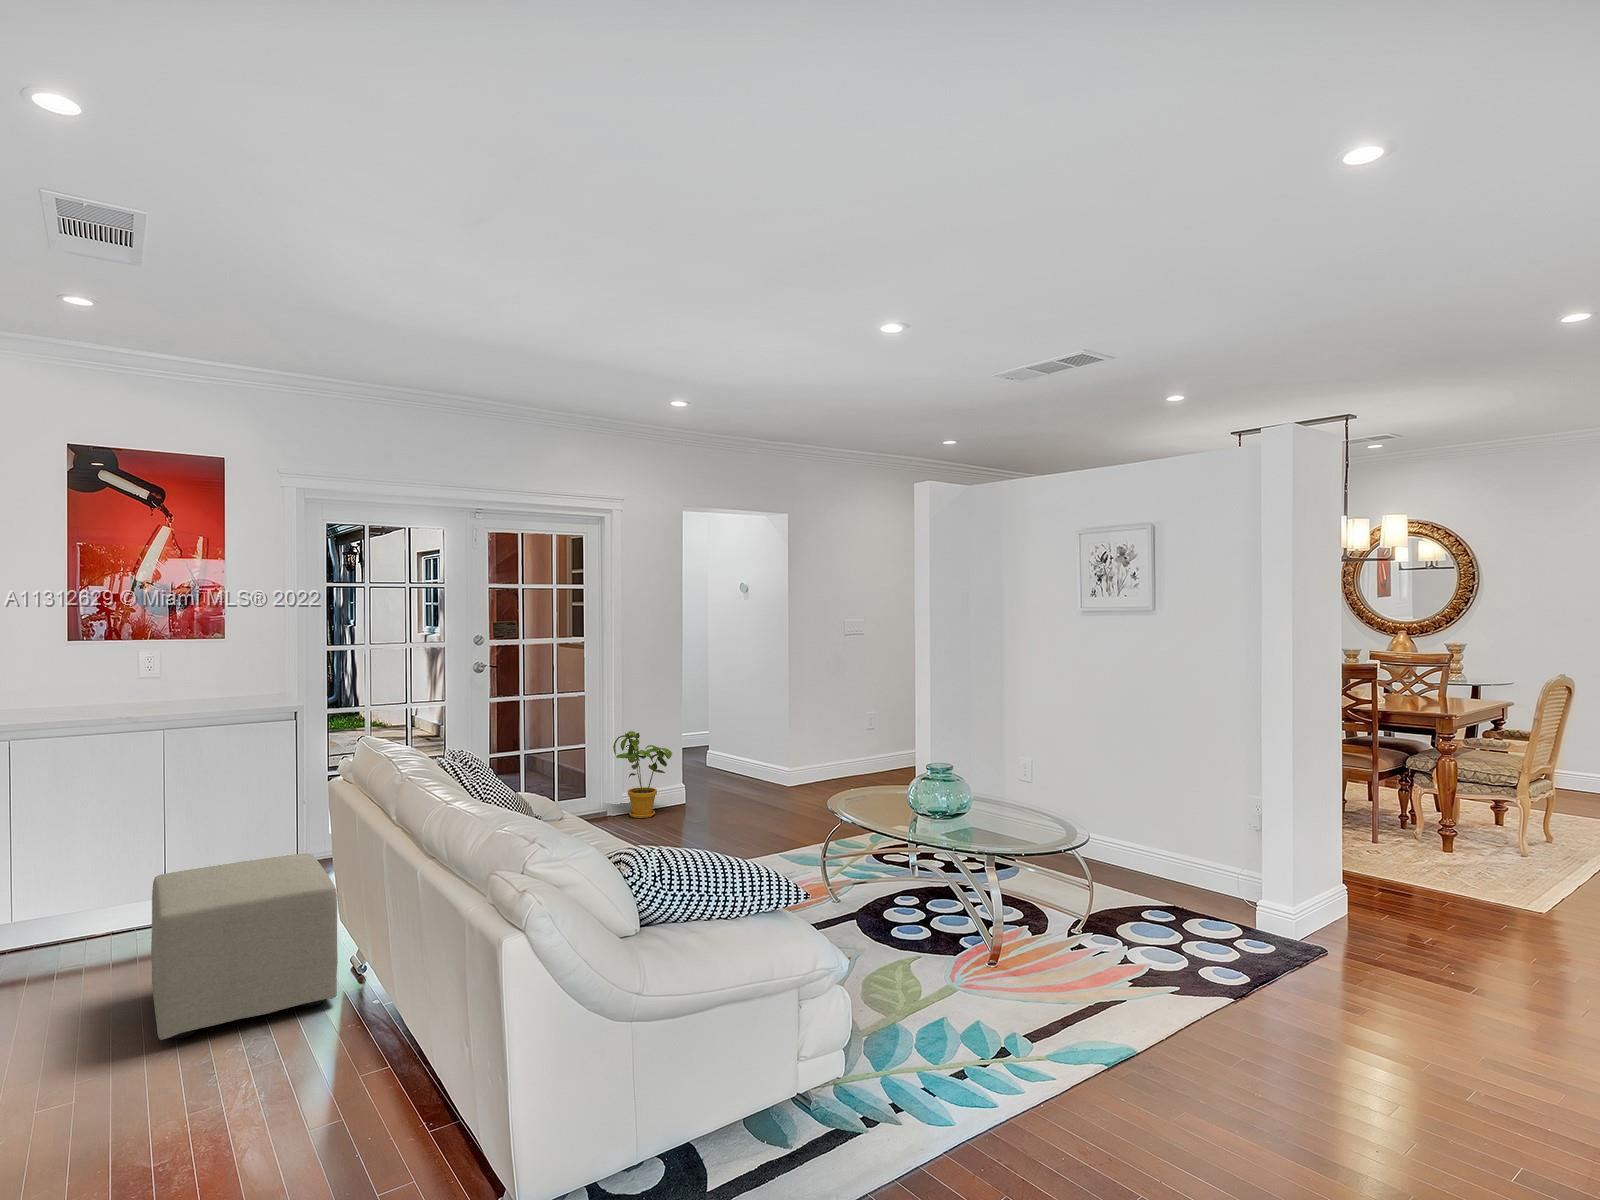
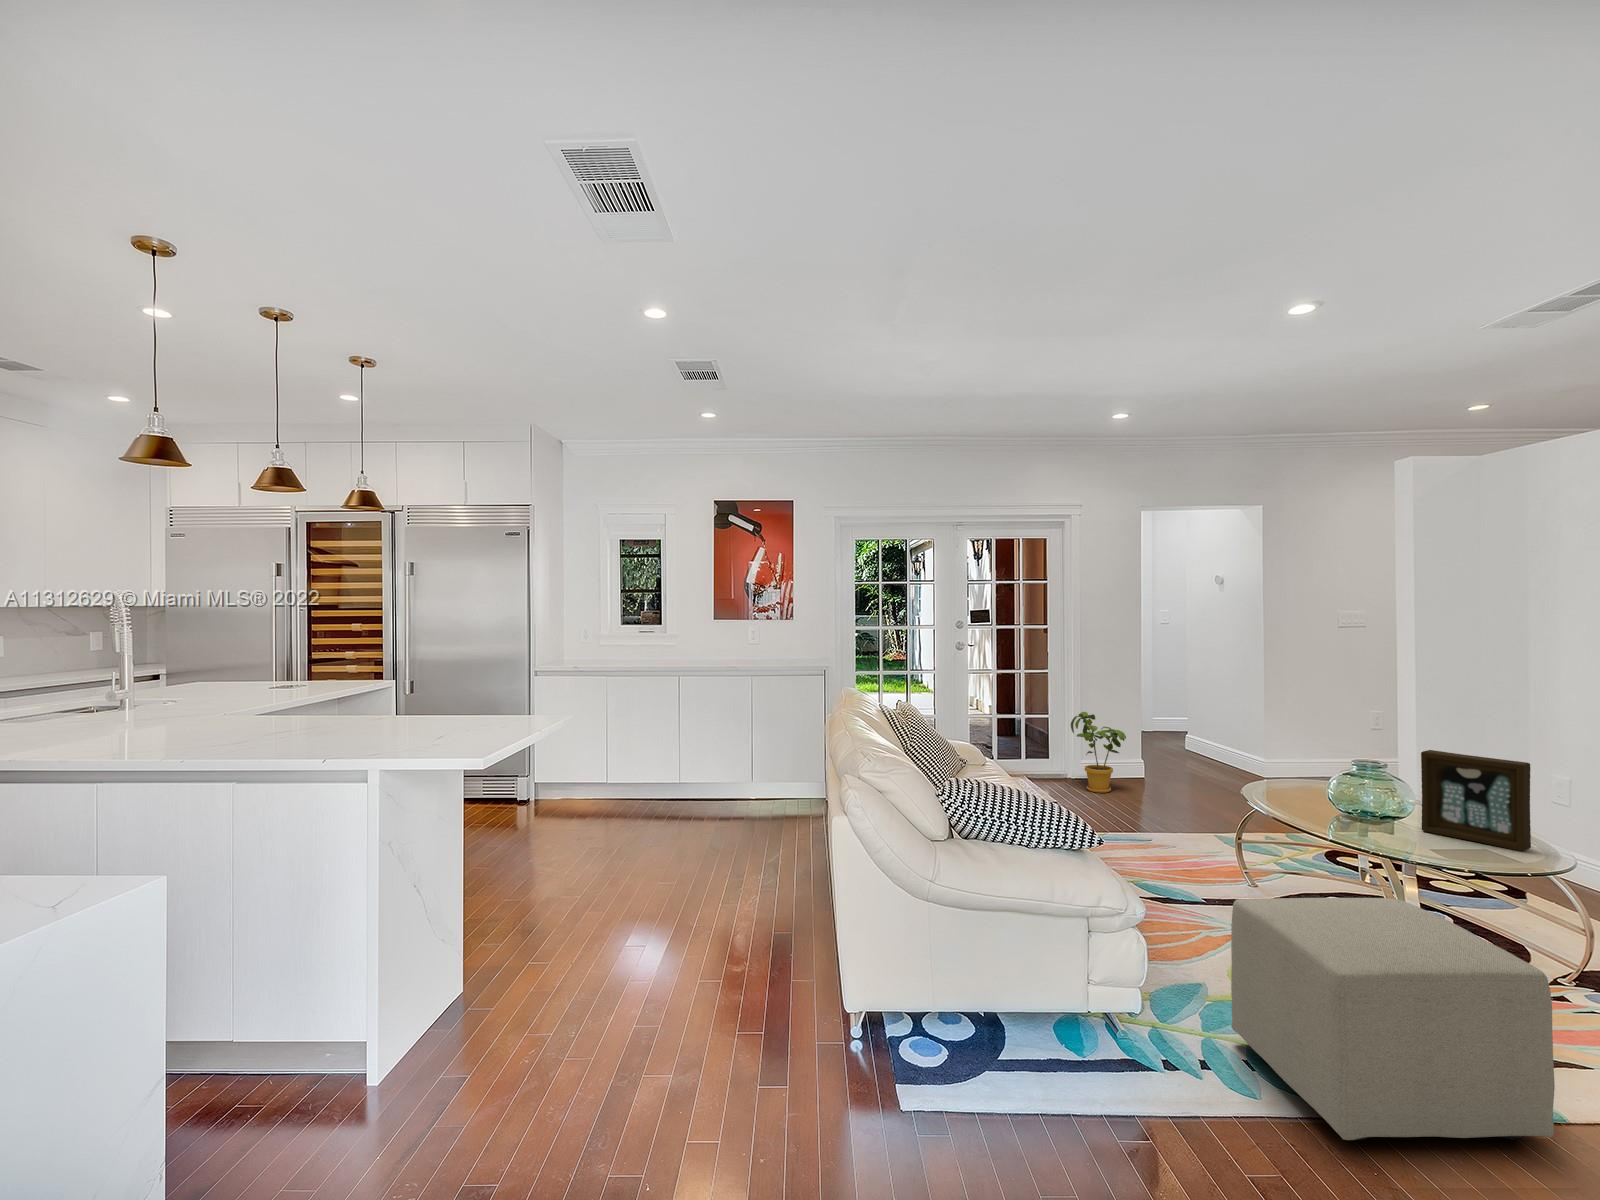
picture frame: none [987,757,1062,837] -> present [1421,750,1531,851]
ottoman: present [151,854,338,1040] -> present [1231,898,1555,1140]

